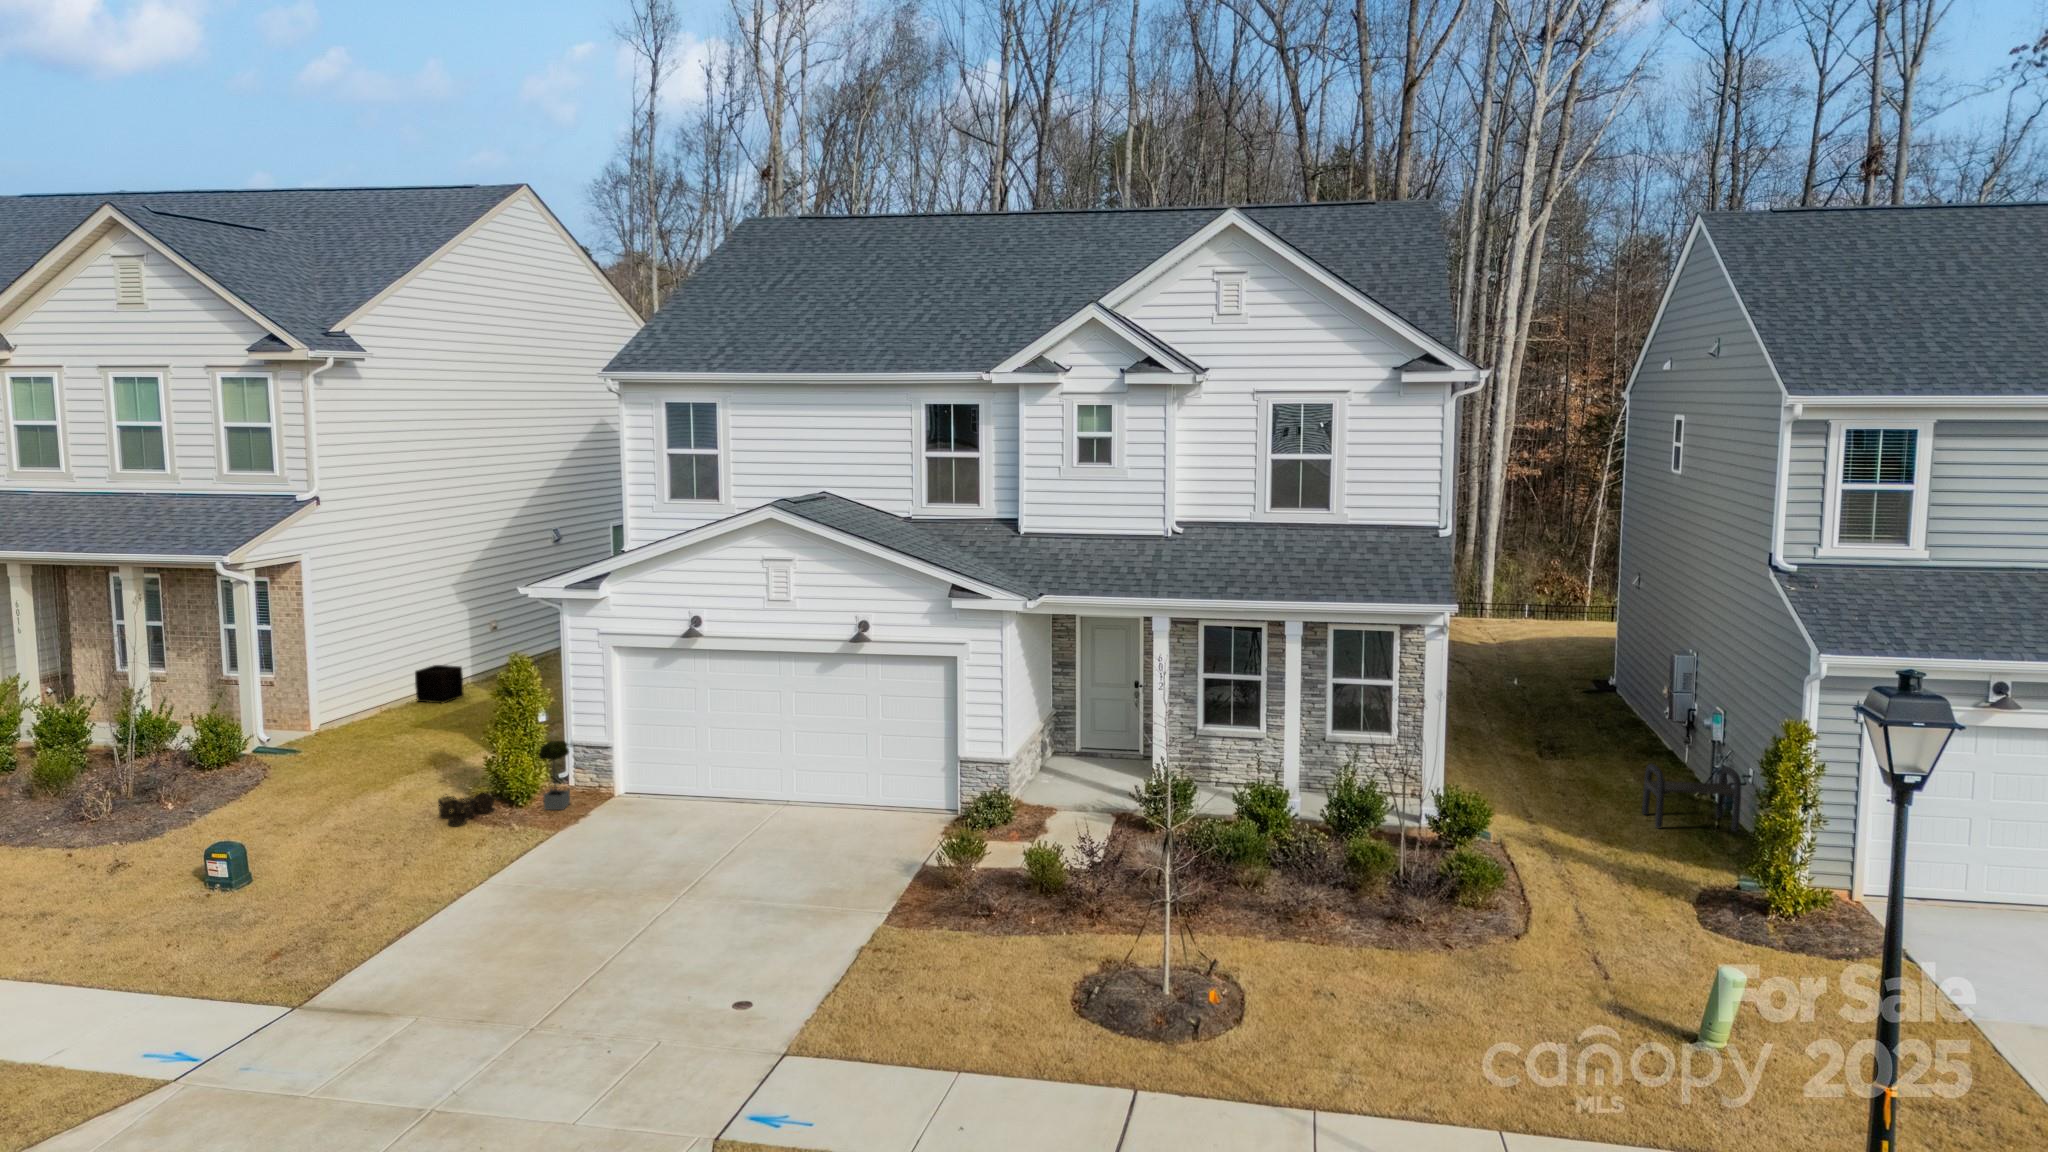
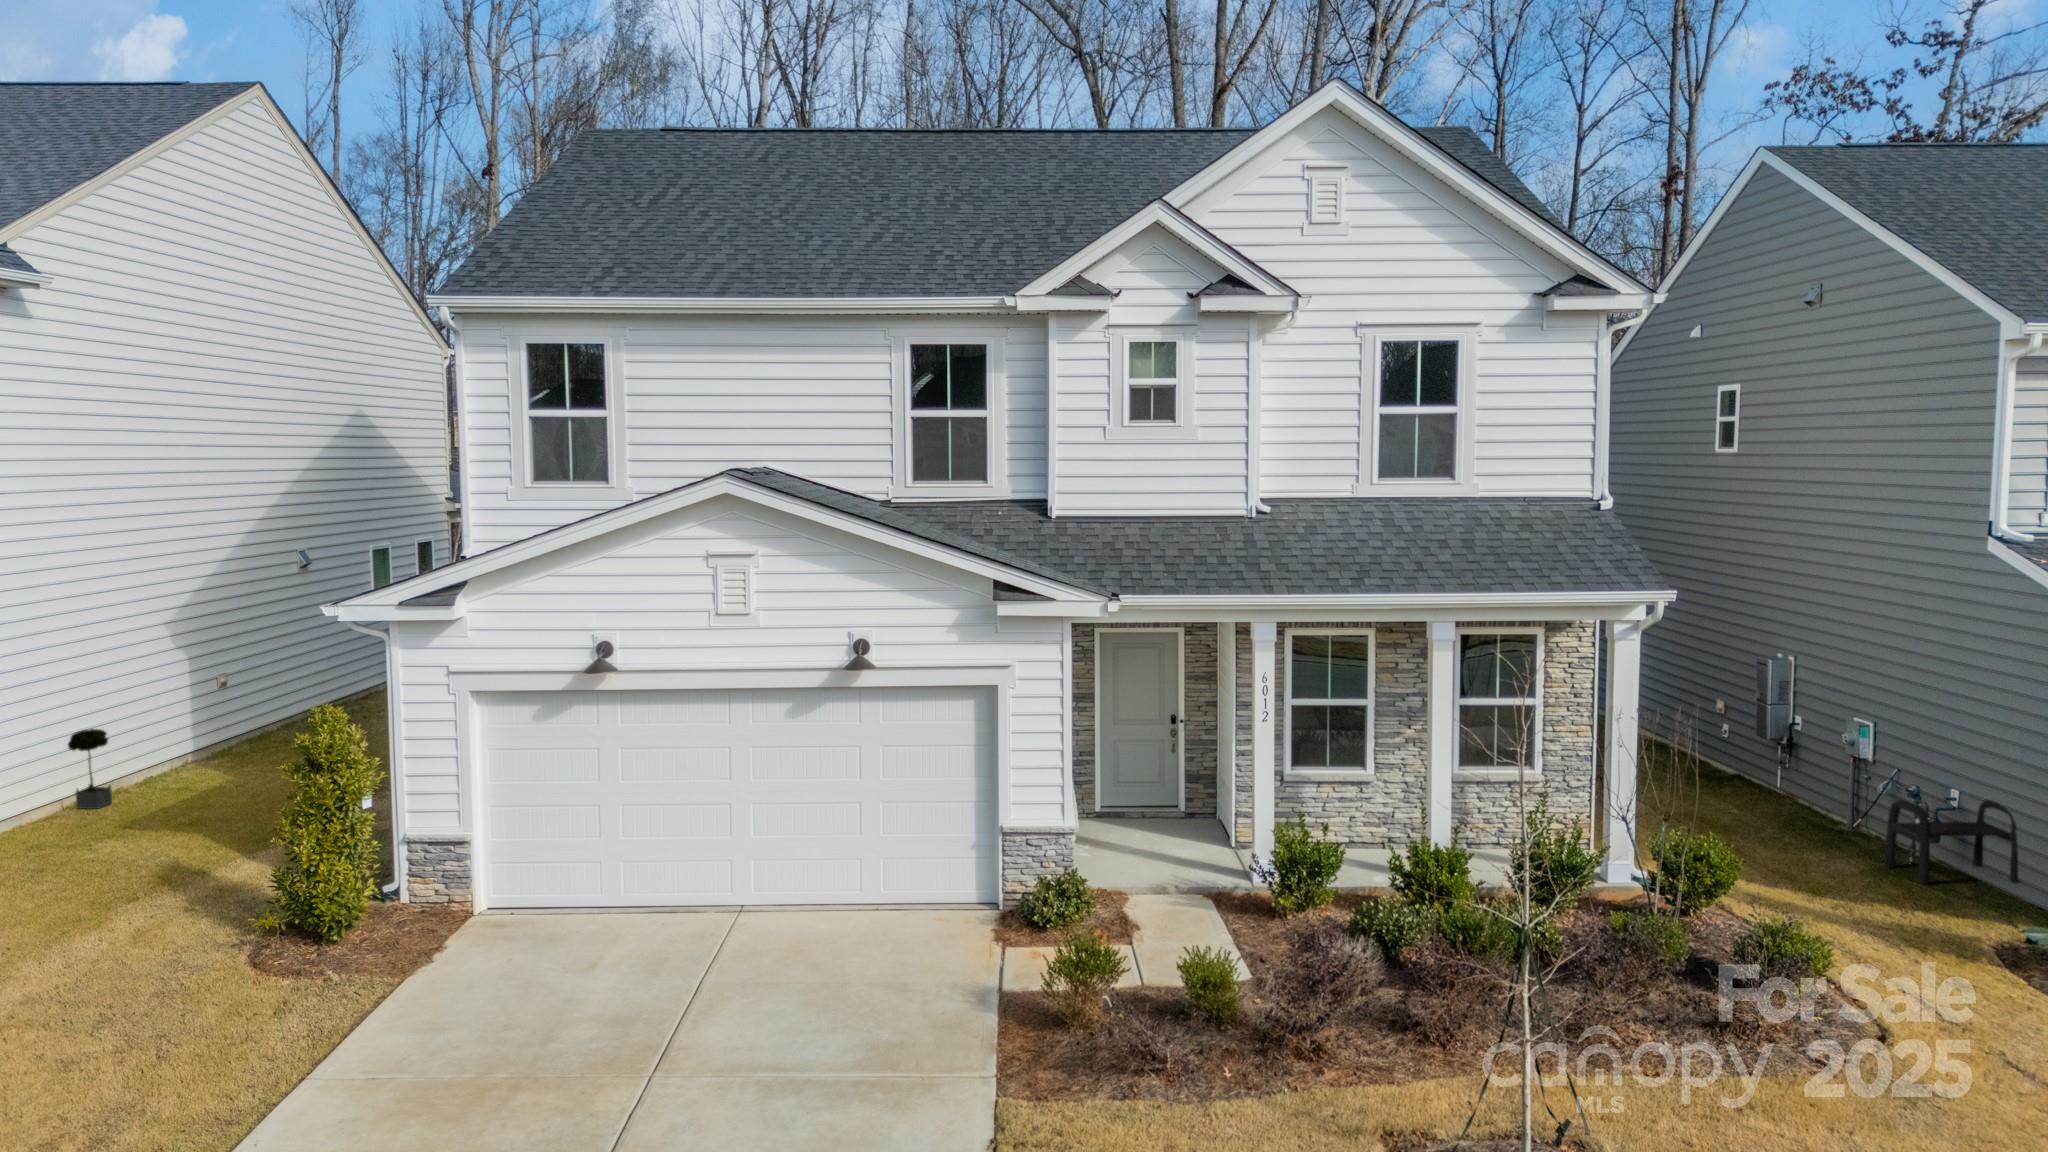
wooden crate: present [415,665,464,703] -> none [109,740,184,795]
potted tree: present [538,741,570,810] -> present [68,729,112,809]
woven basket: present [438,792,494,826] -> none [198,919,289,979]

